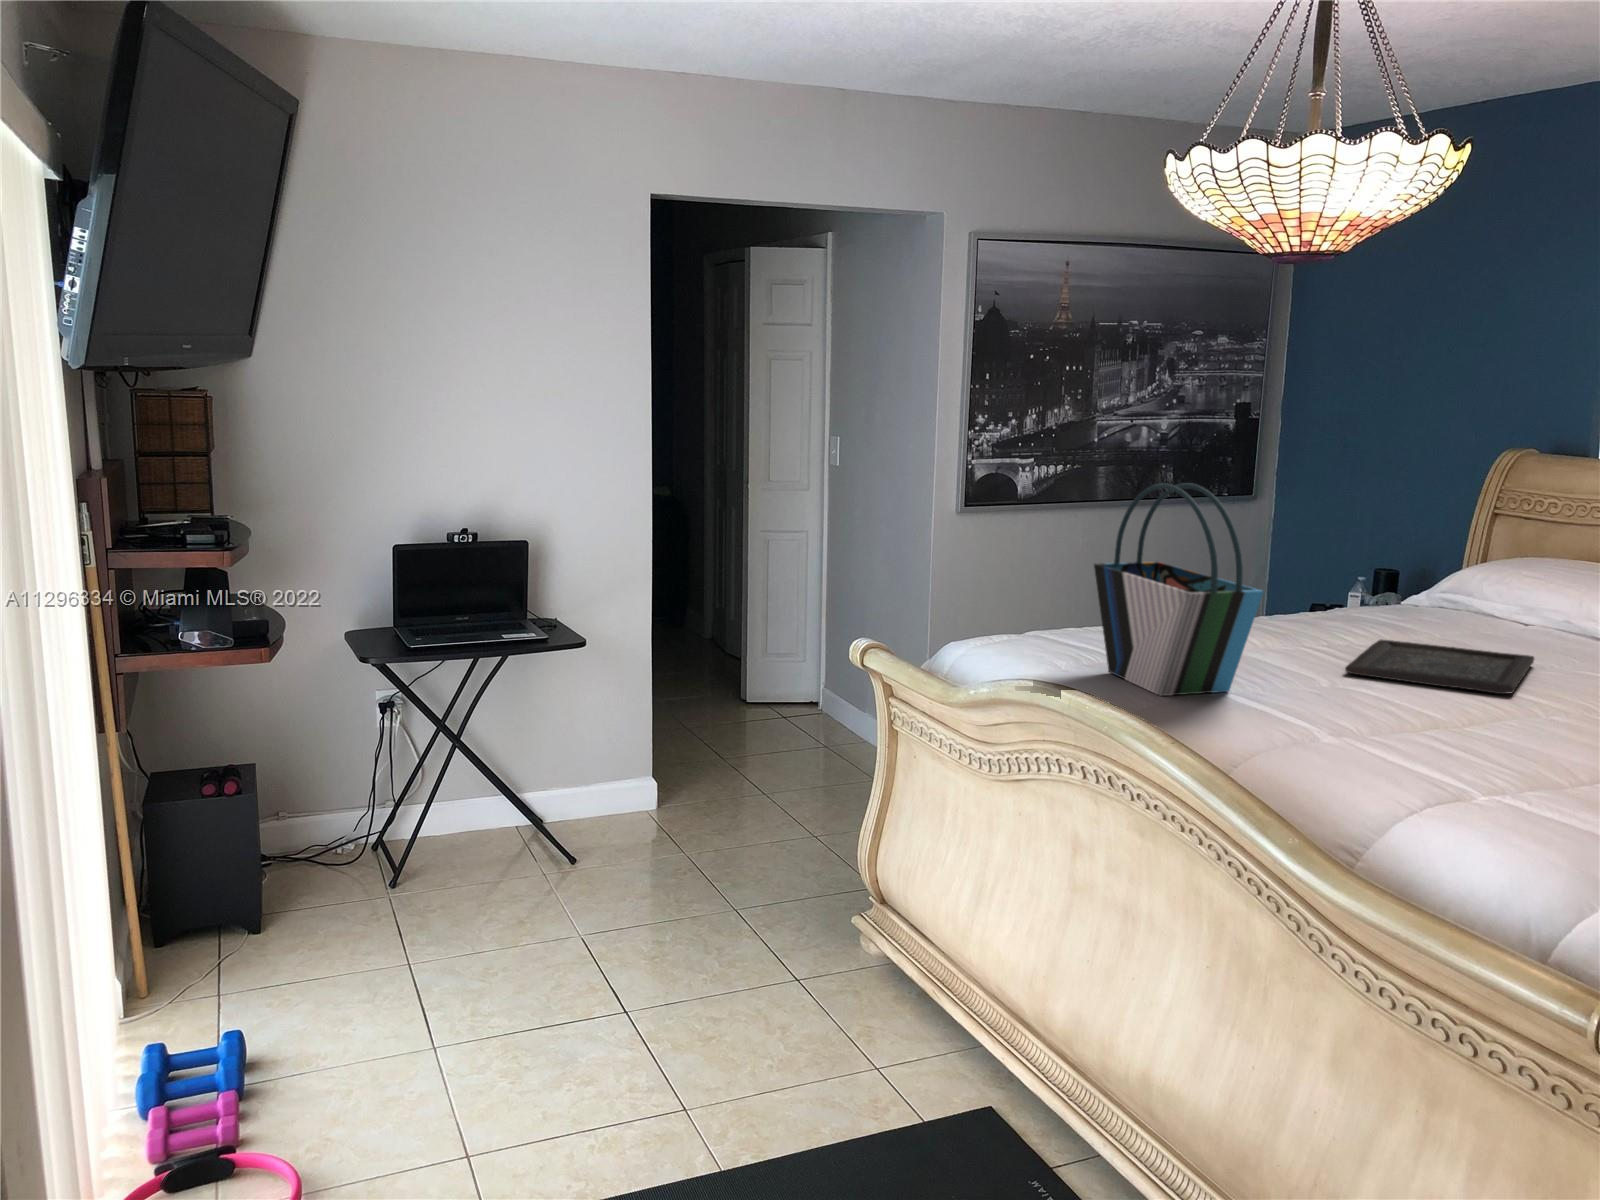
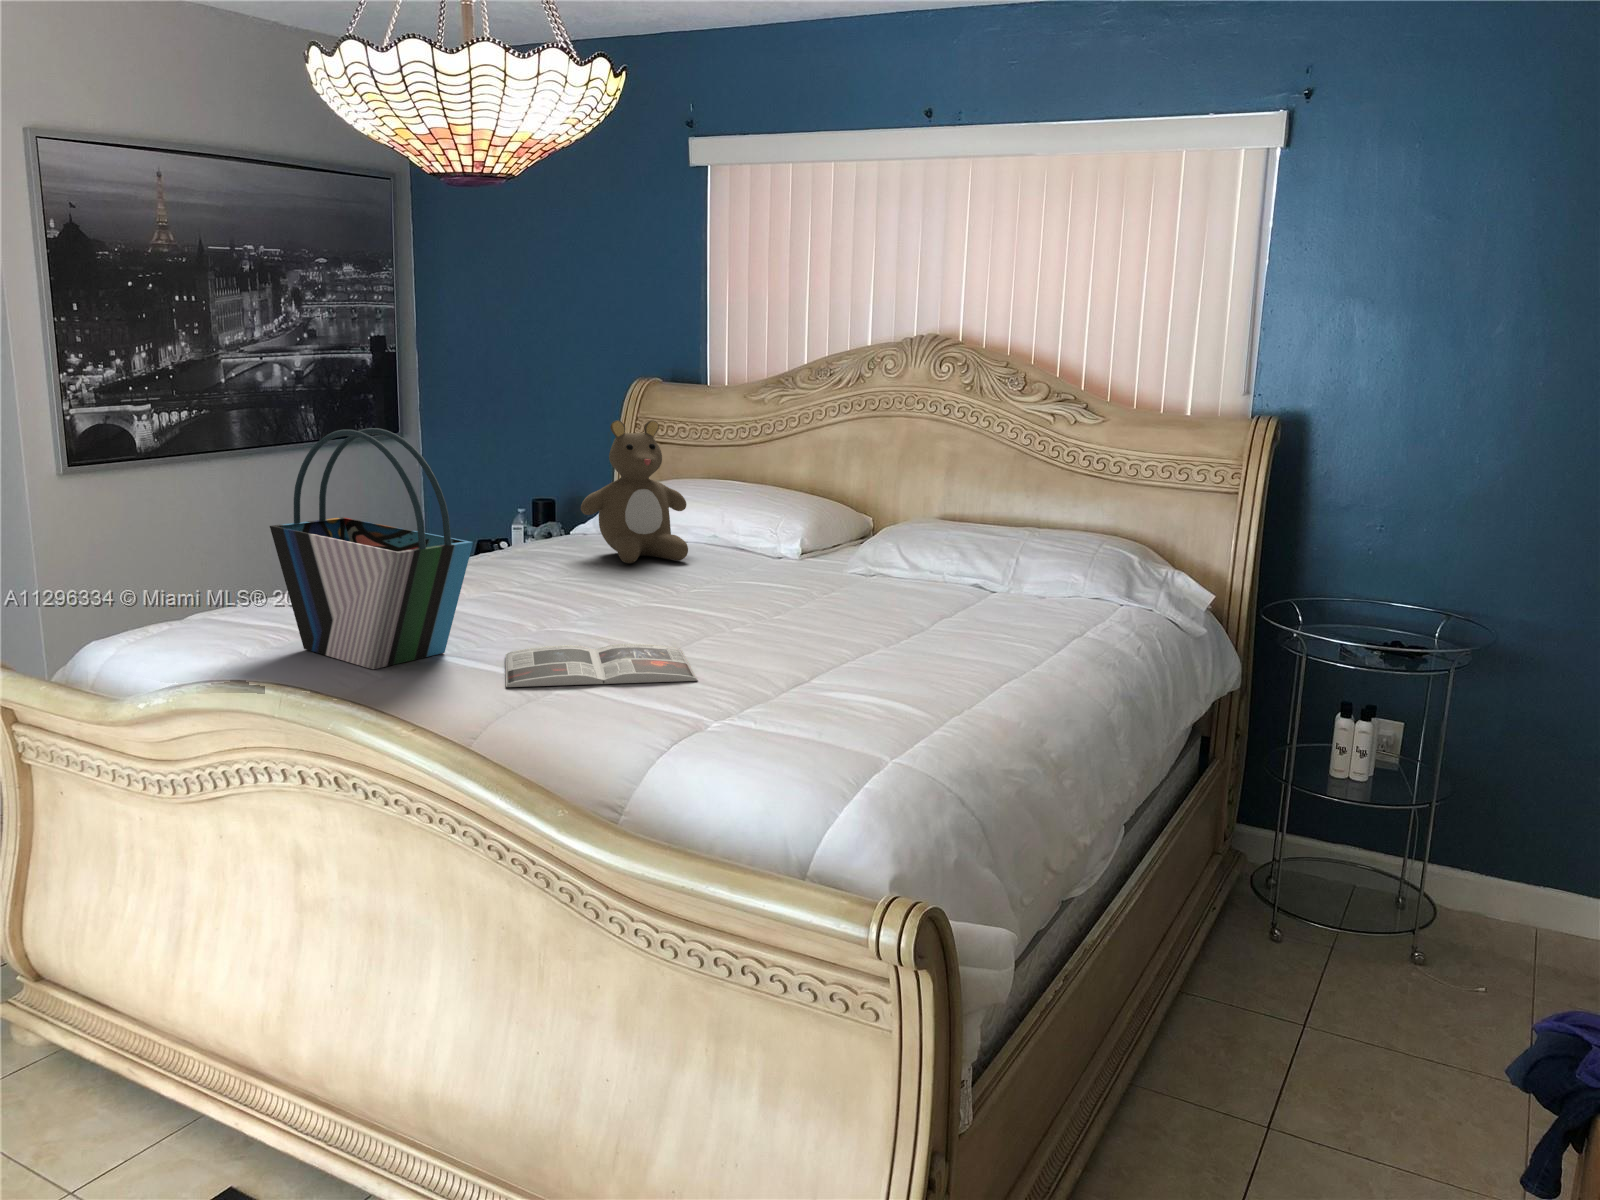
teddy bear: none [1411,485,1539,638] -> present [581,420,688,563]
tray: present [1345,640,1534,694] -> none [548,576,702,618]
magazine: none [1274,698,1480,753] -> present [506,644,698,687]

